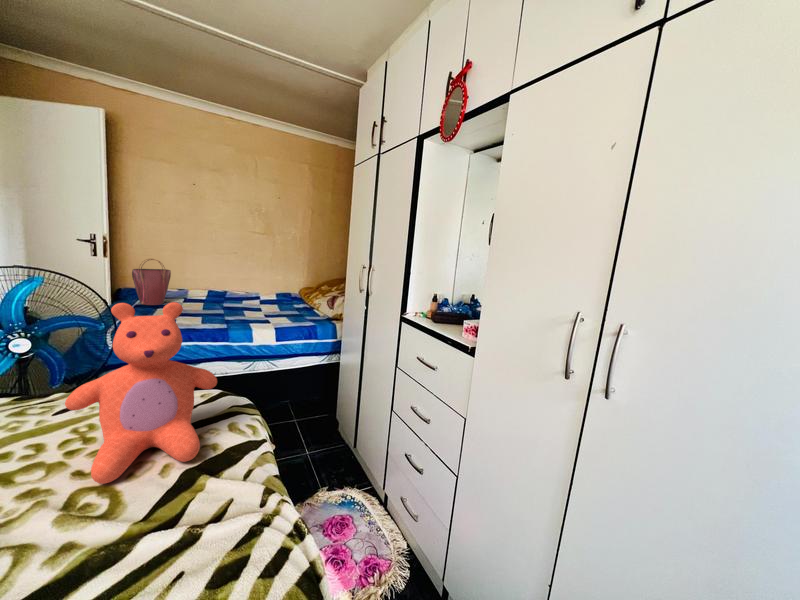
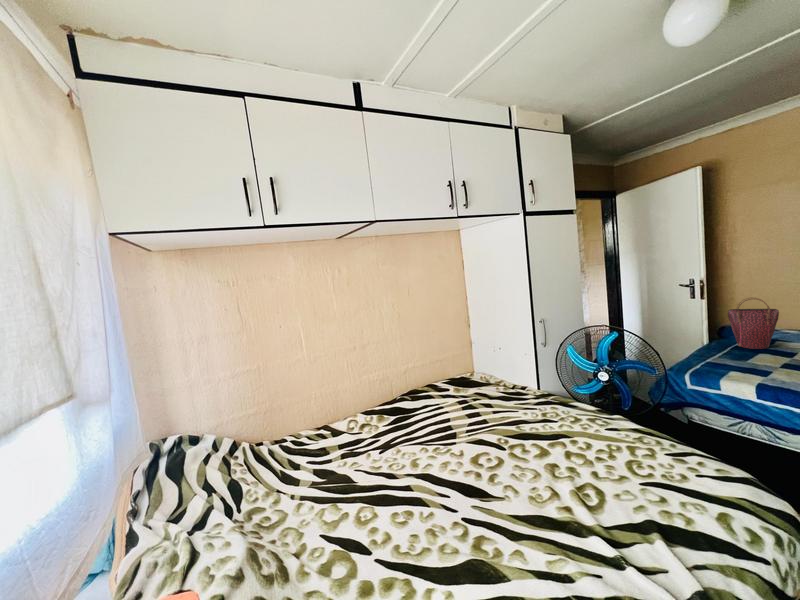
teddy bear: present [65,302,217,484] -> none [595,371,708,516]

